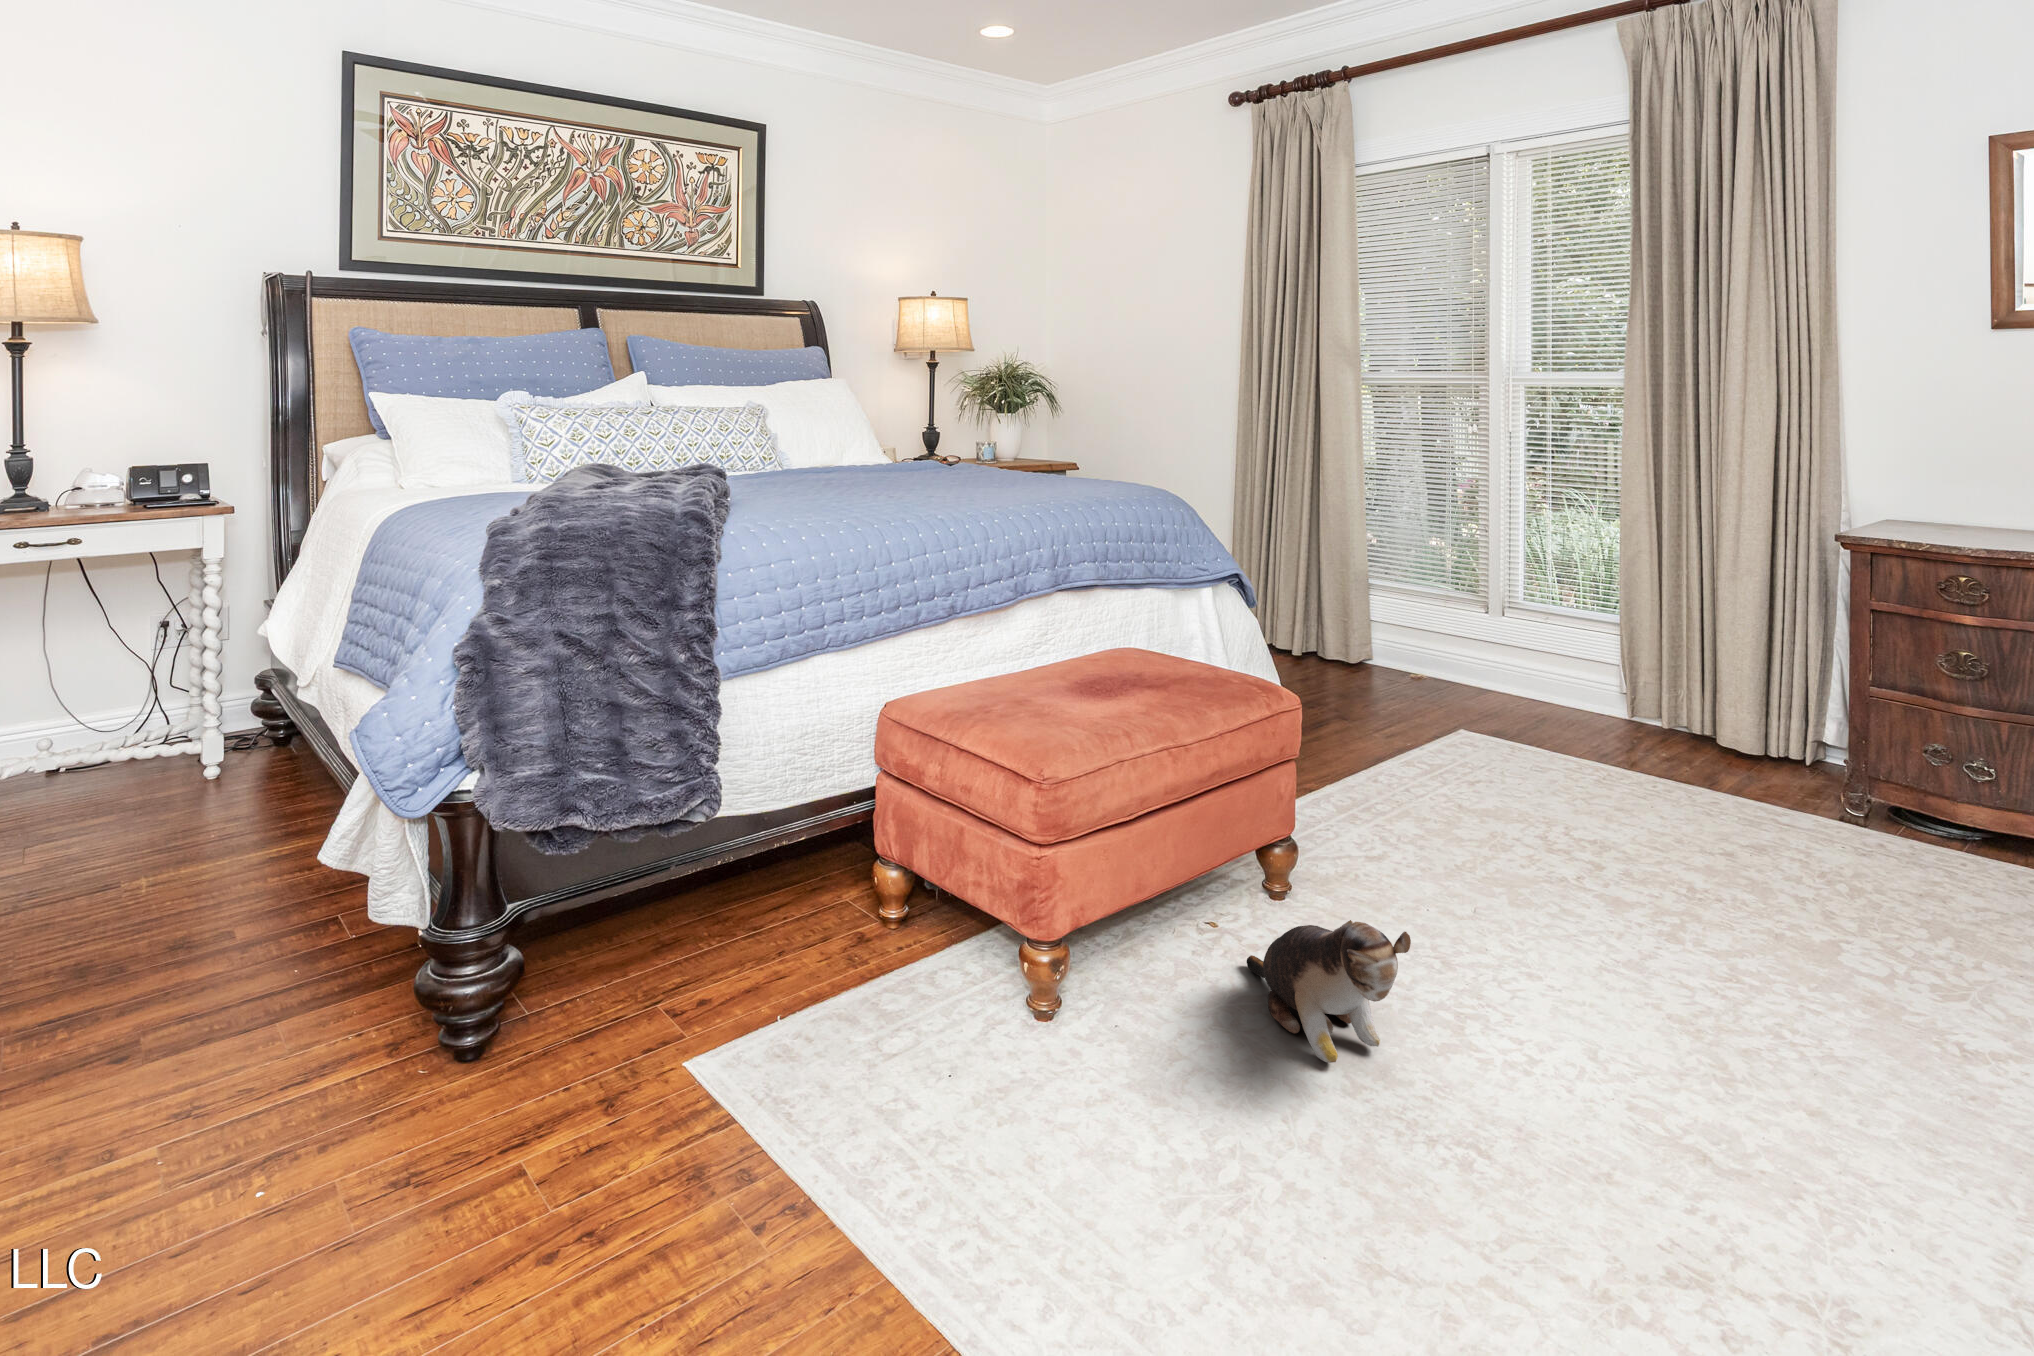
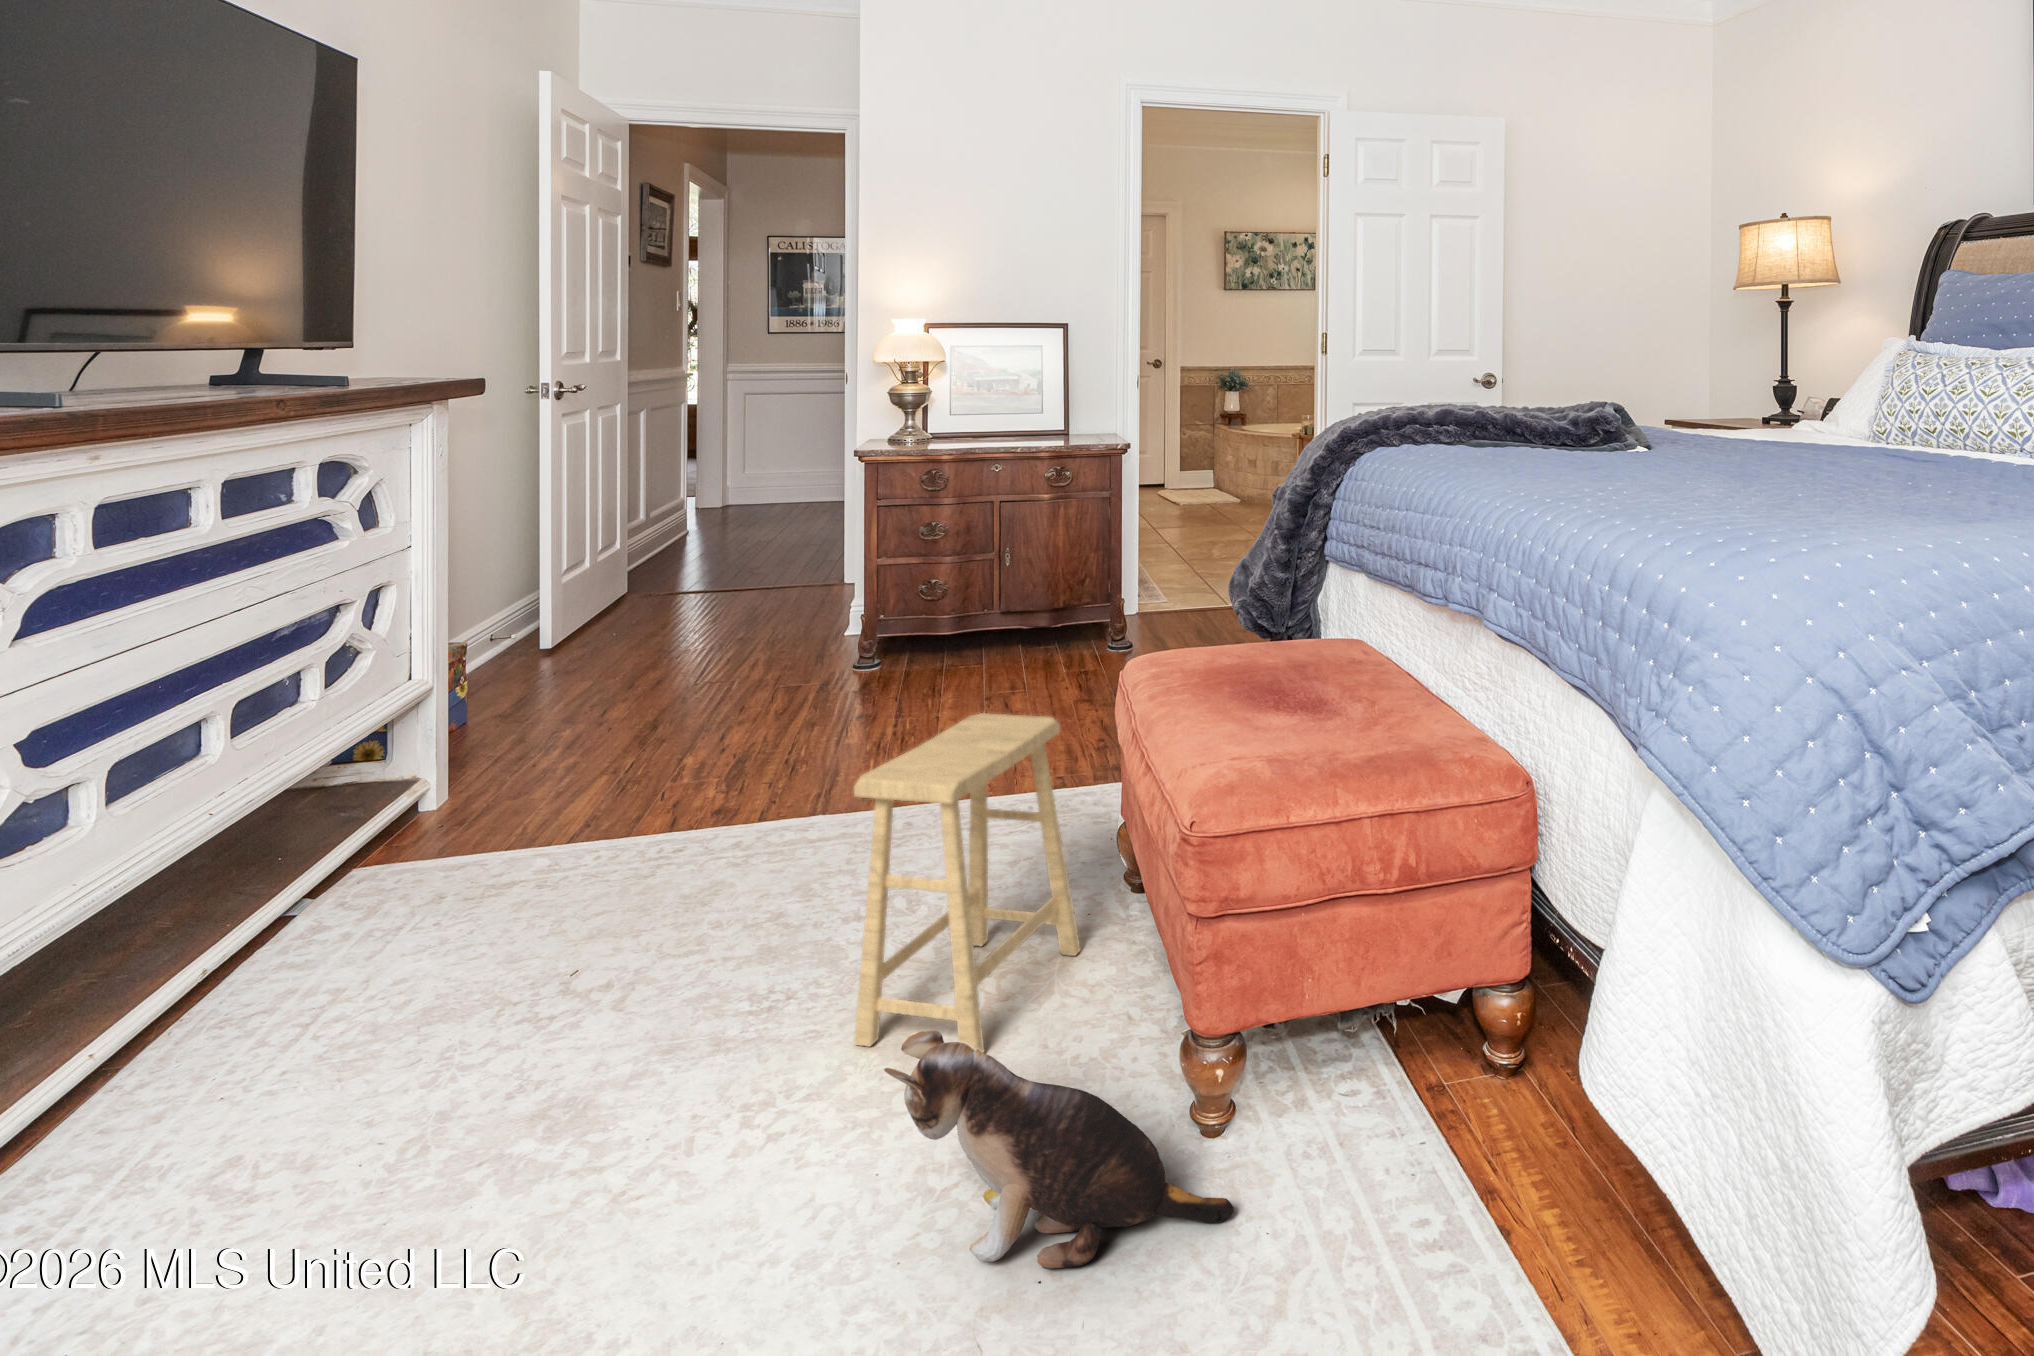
footstool: none [956,864,1235,1288] -> present [854,713,1081,1052]

